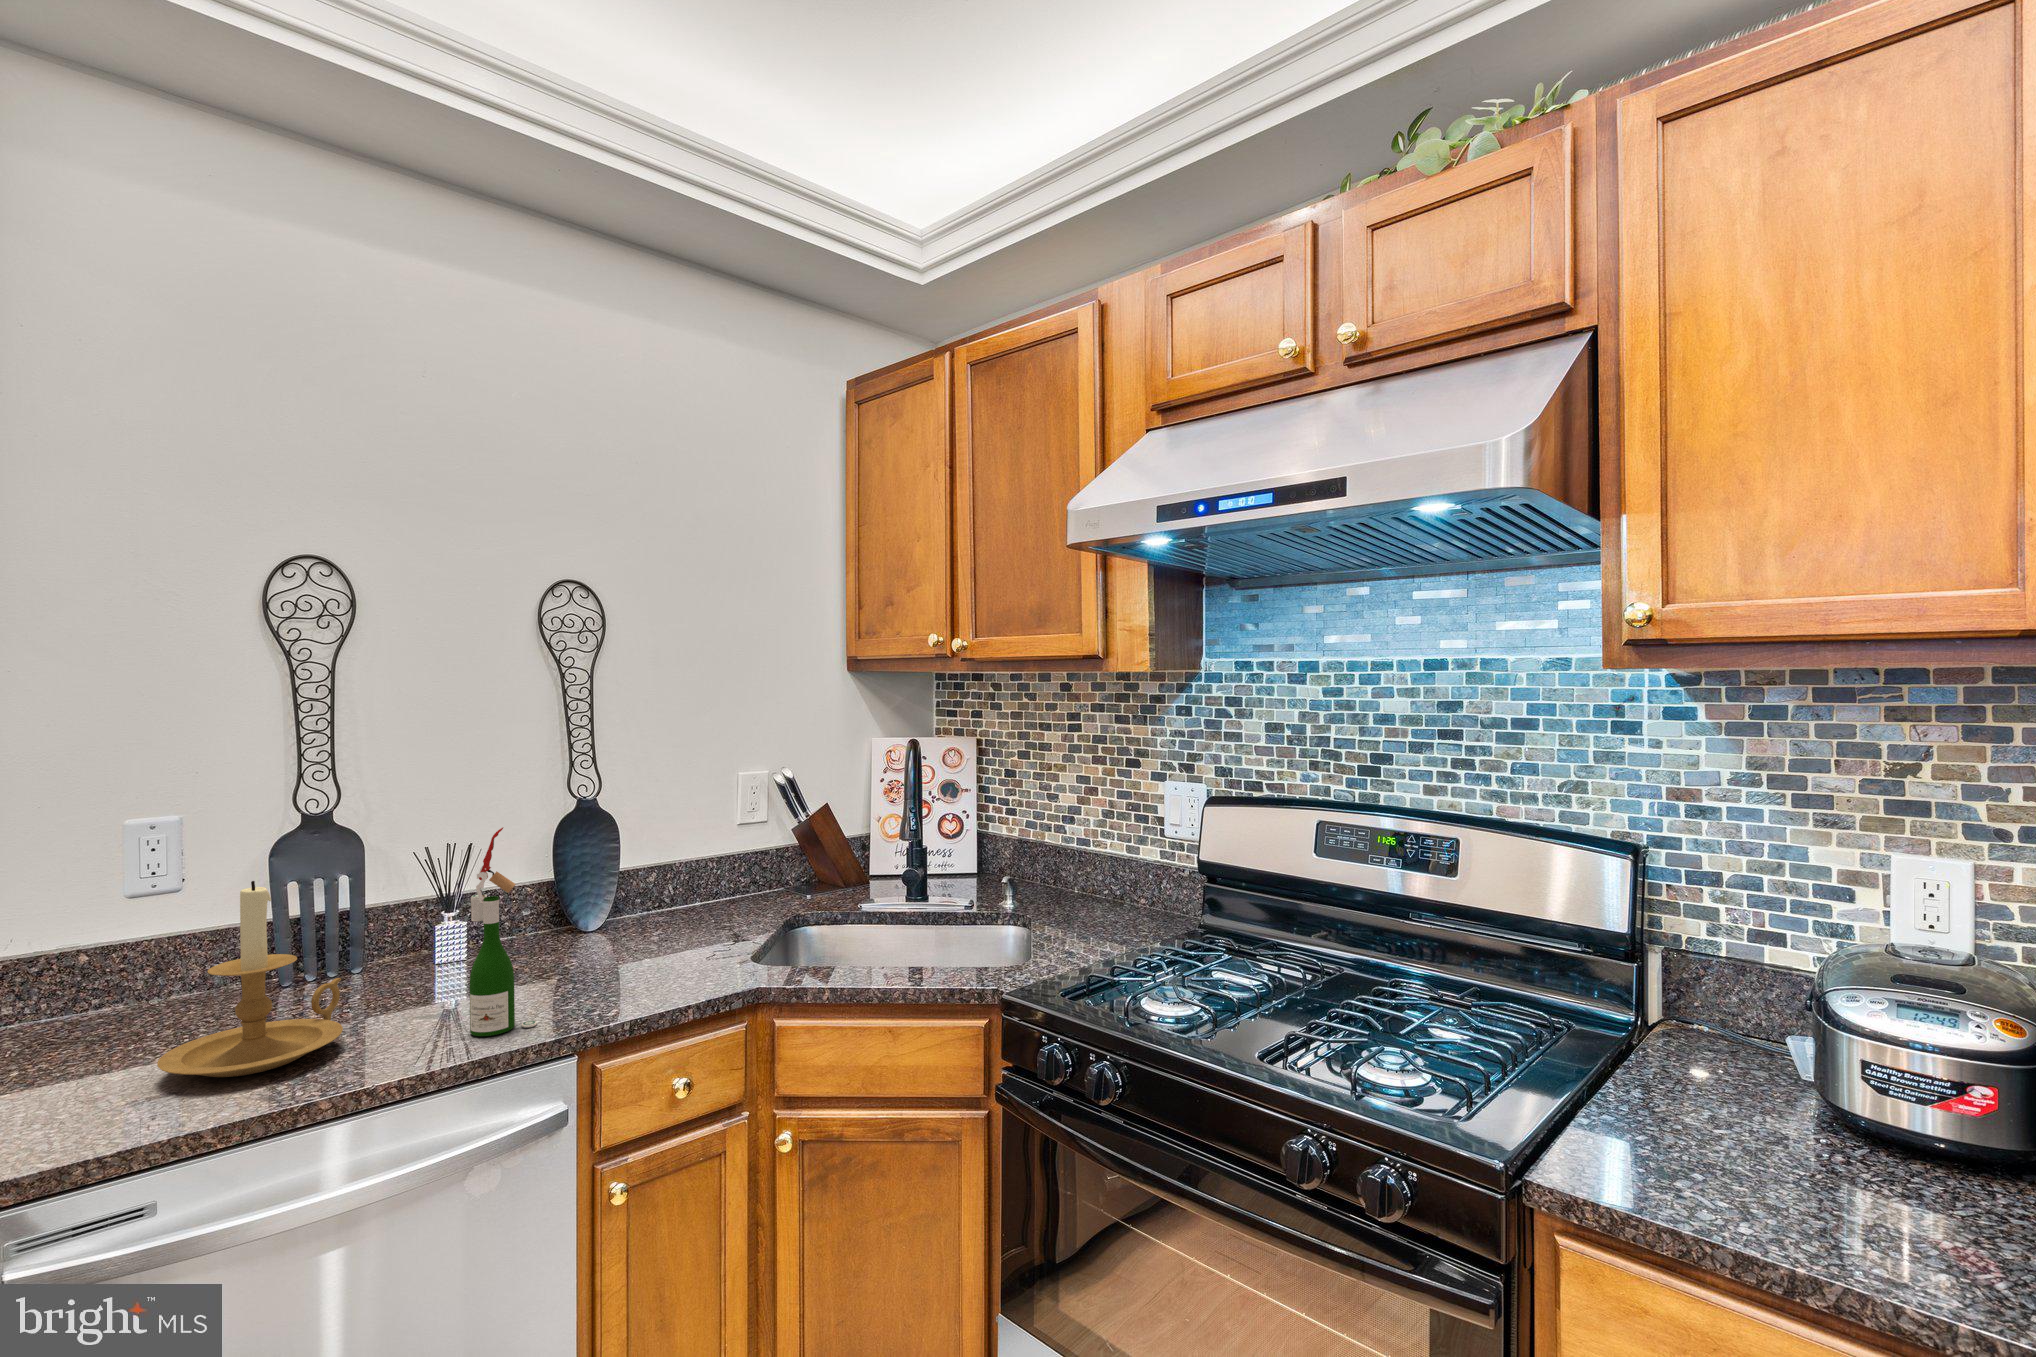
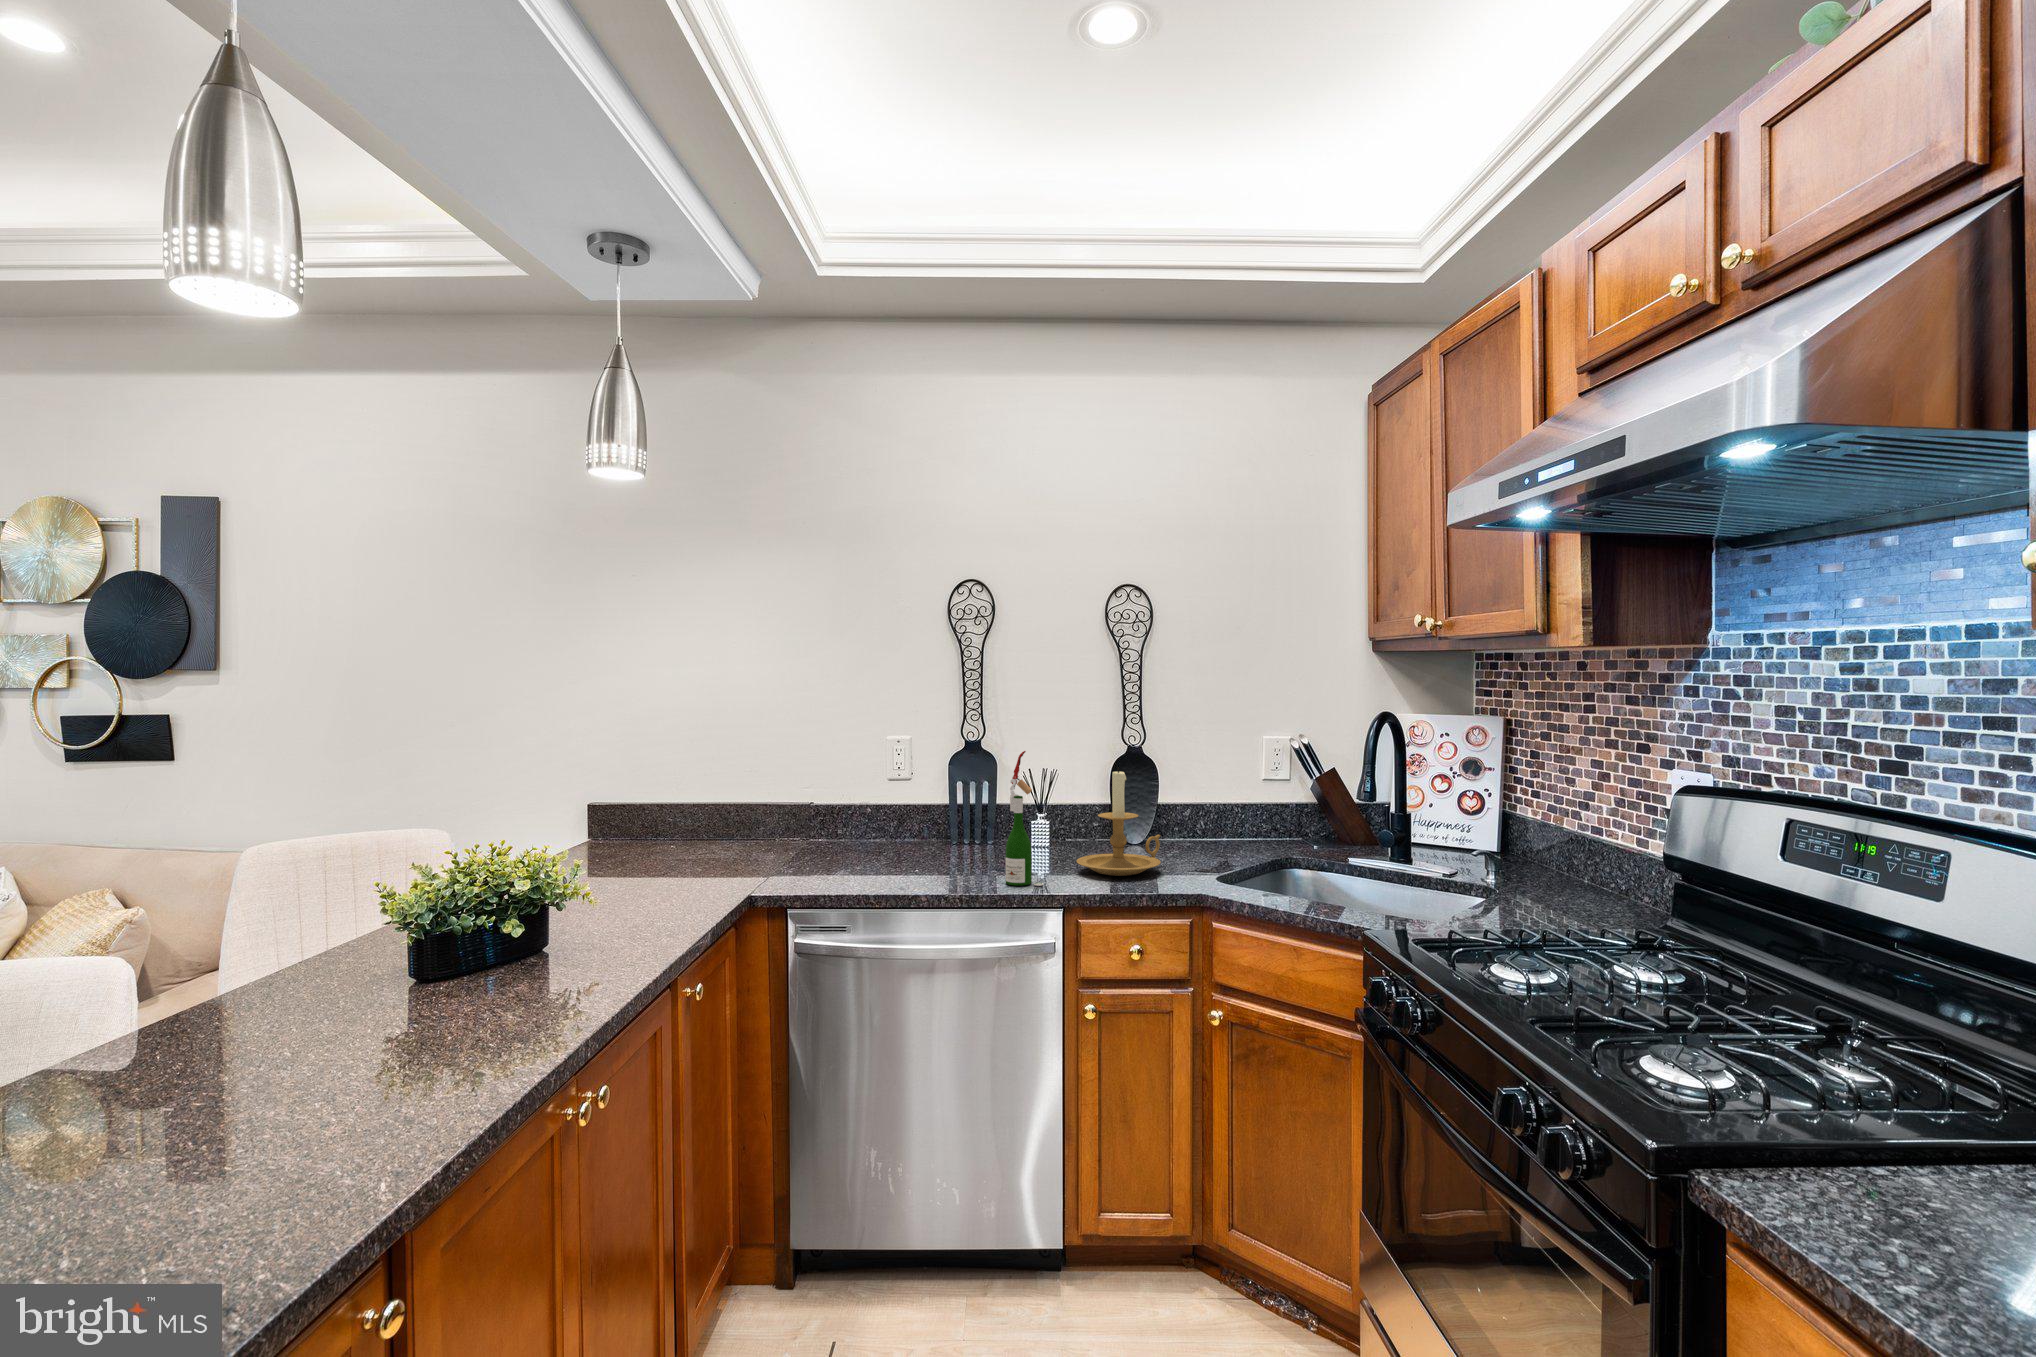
candle holder: present [157,881,343,1077] -> present [1077,768,1161,876]

